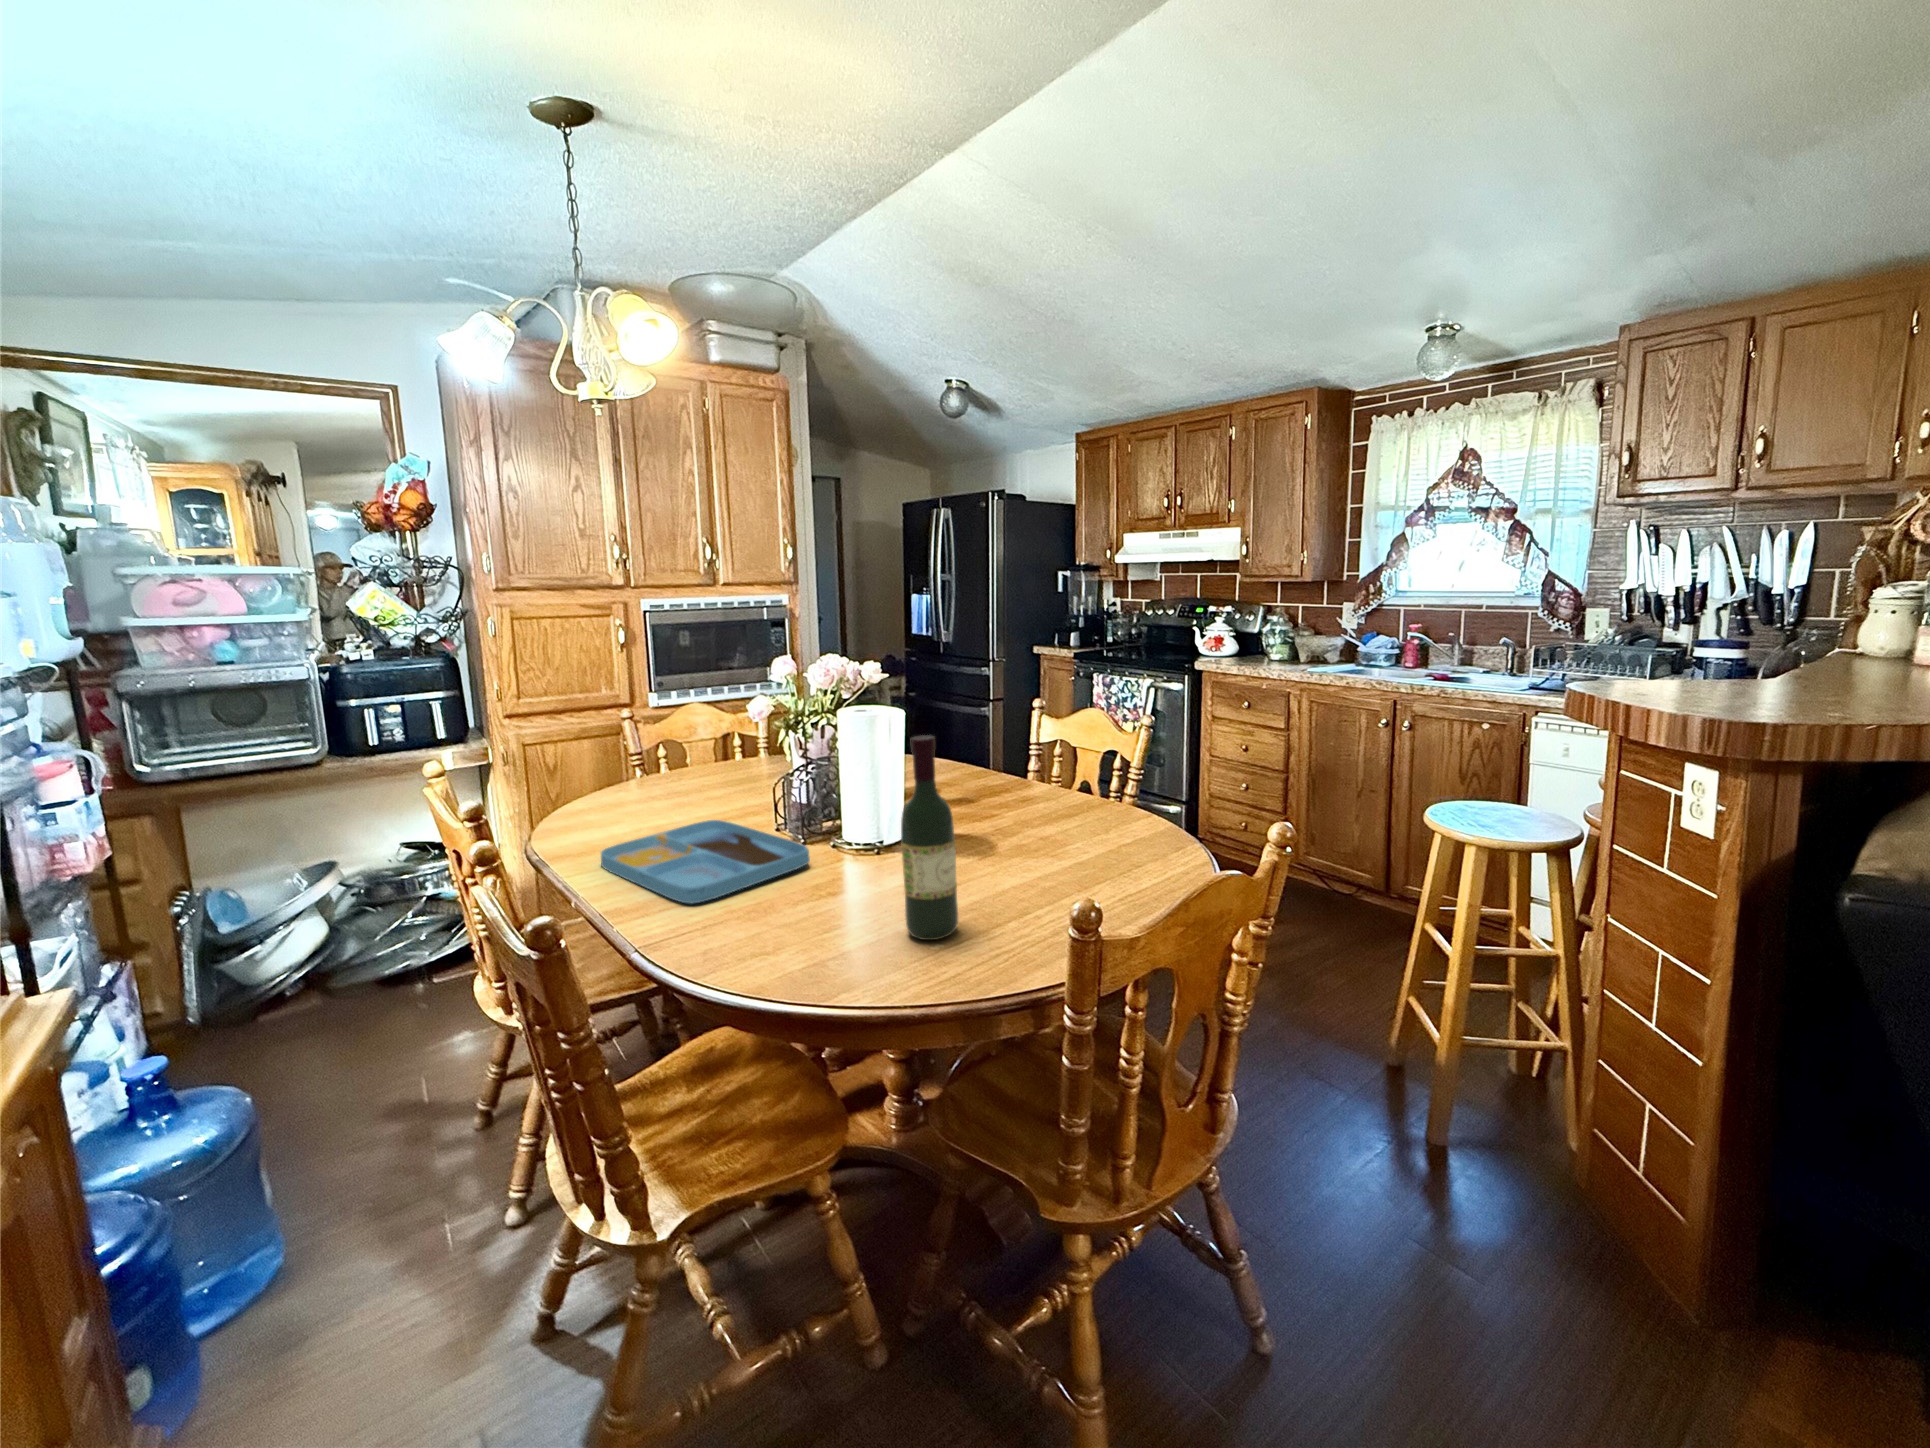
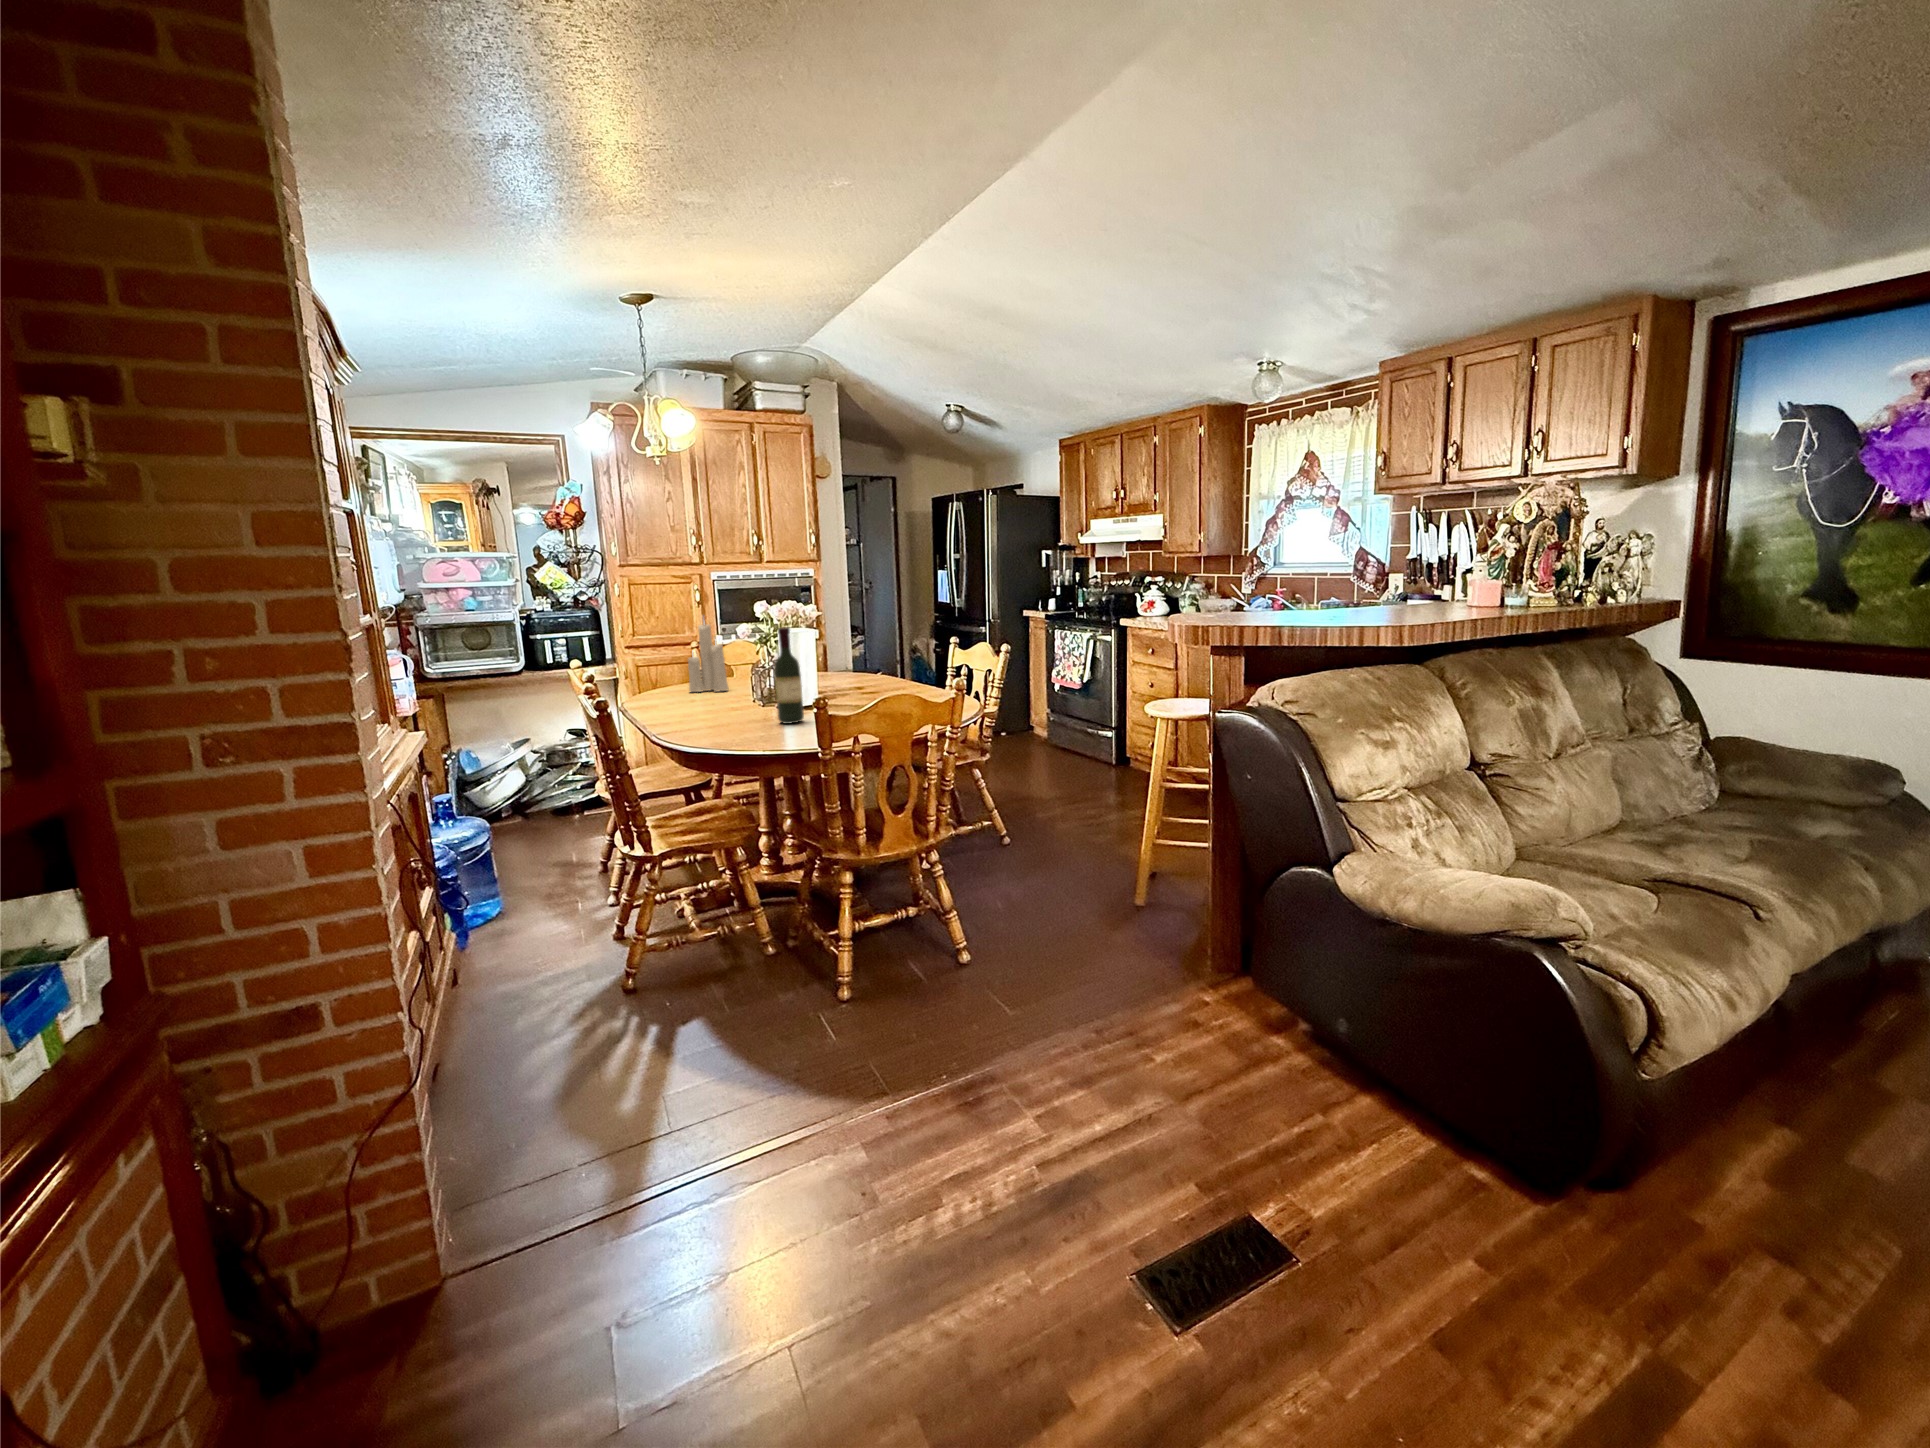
candle: none [648,676,722,822] -> present [688,624,729,692]
tray: present [601,820,810,903] -> none [656,689,757,713]

